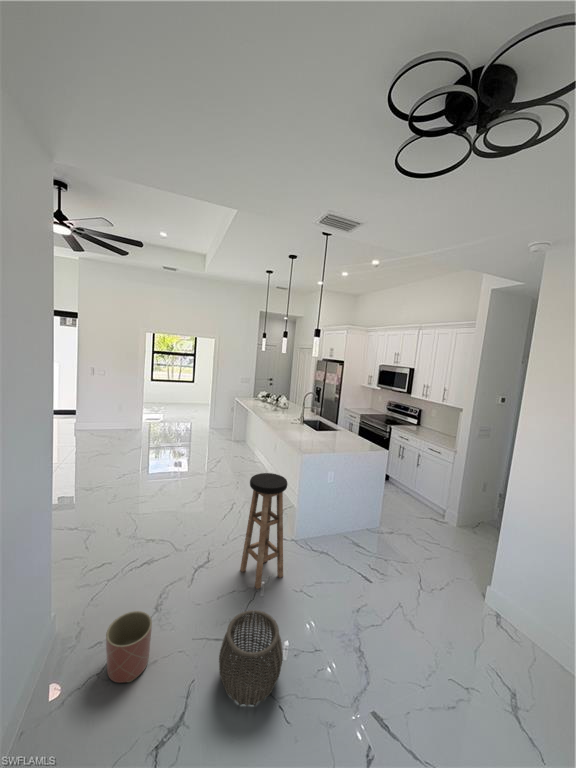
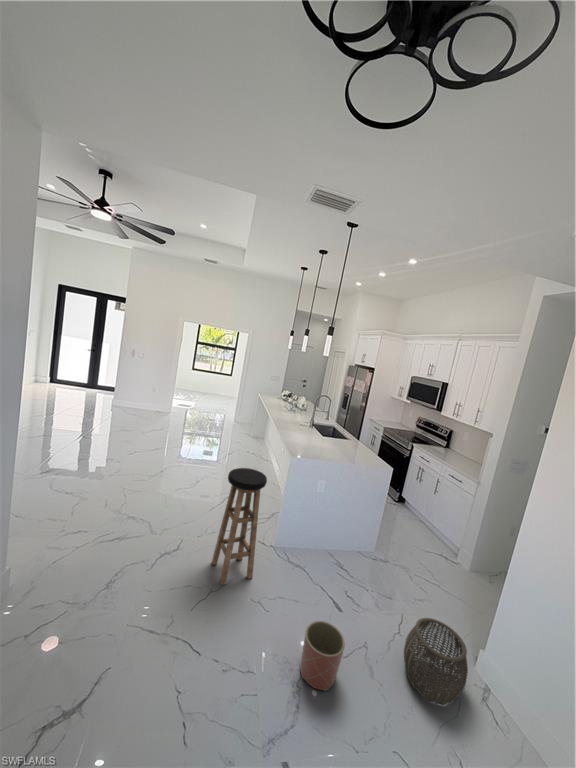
woven basket: present [219,610,283,705] -> present [404,618,468,705]
planter: present [106,611,152,683] -> present [300,621,345,691]

